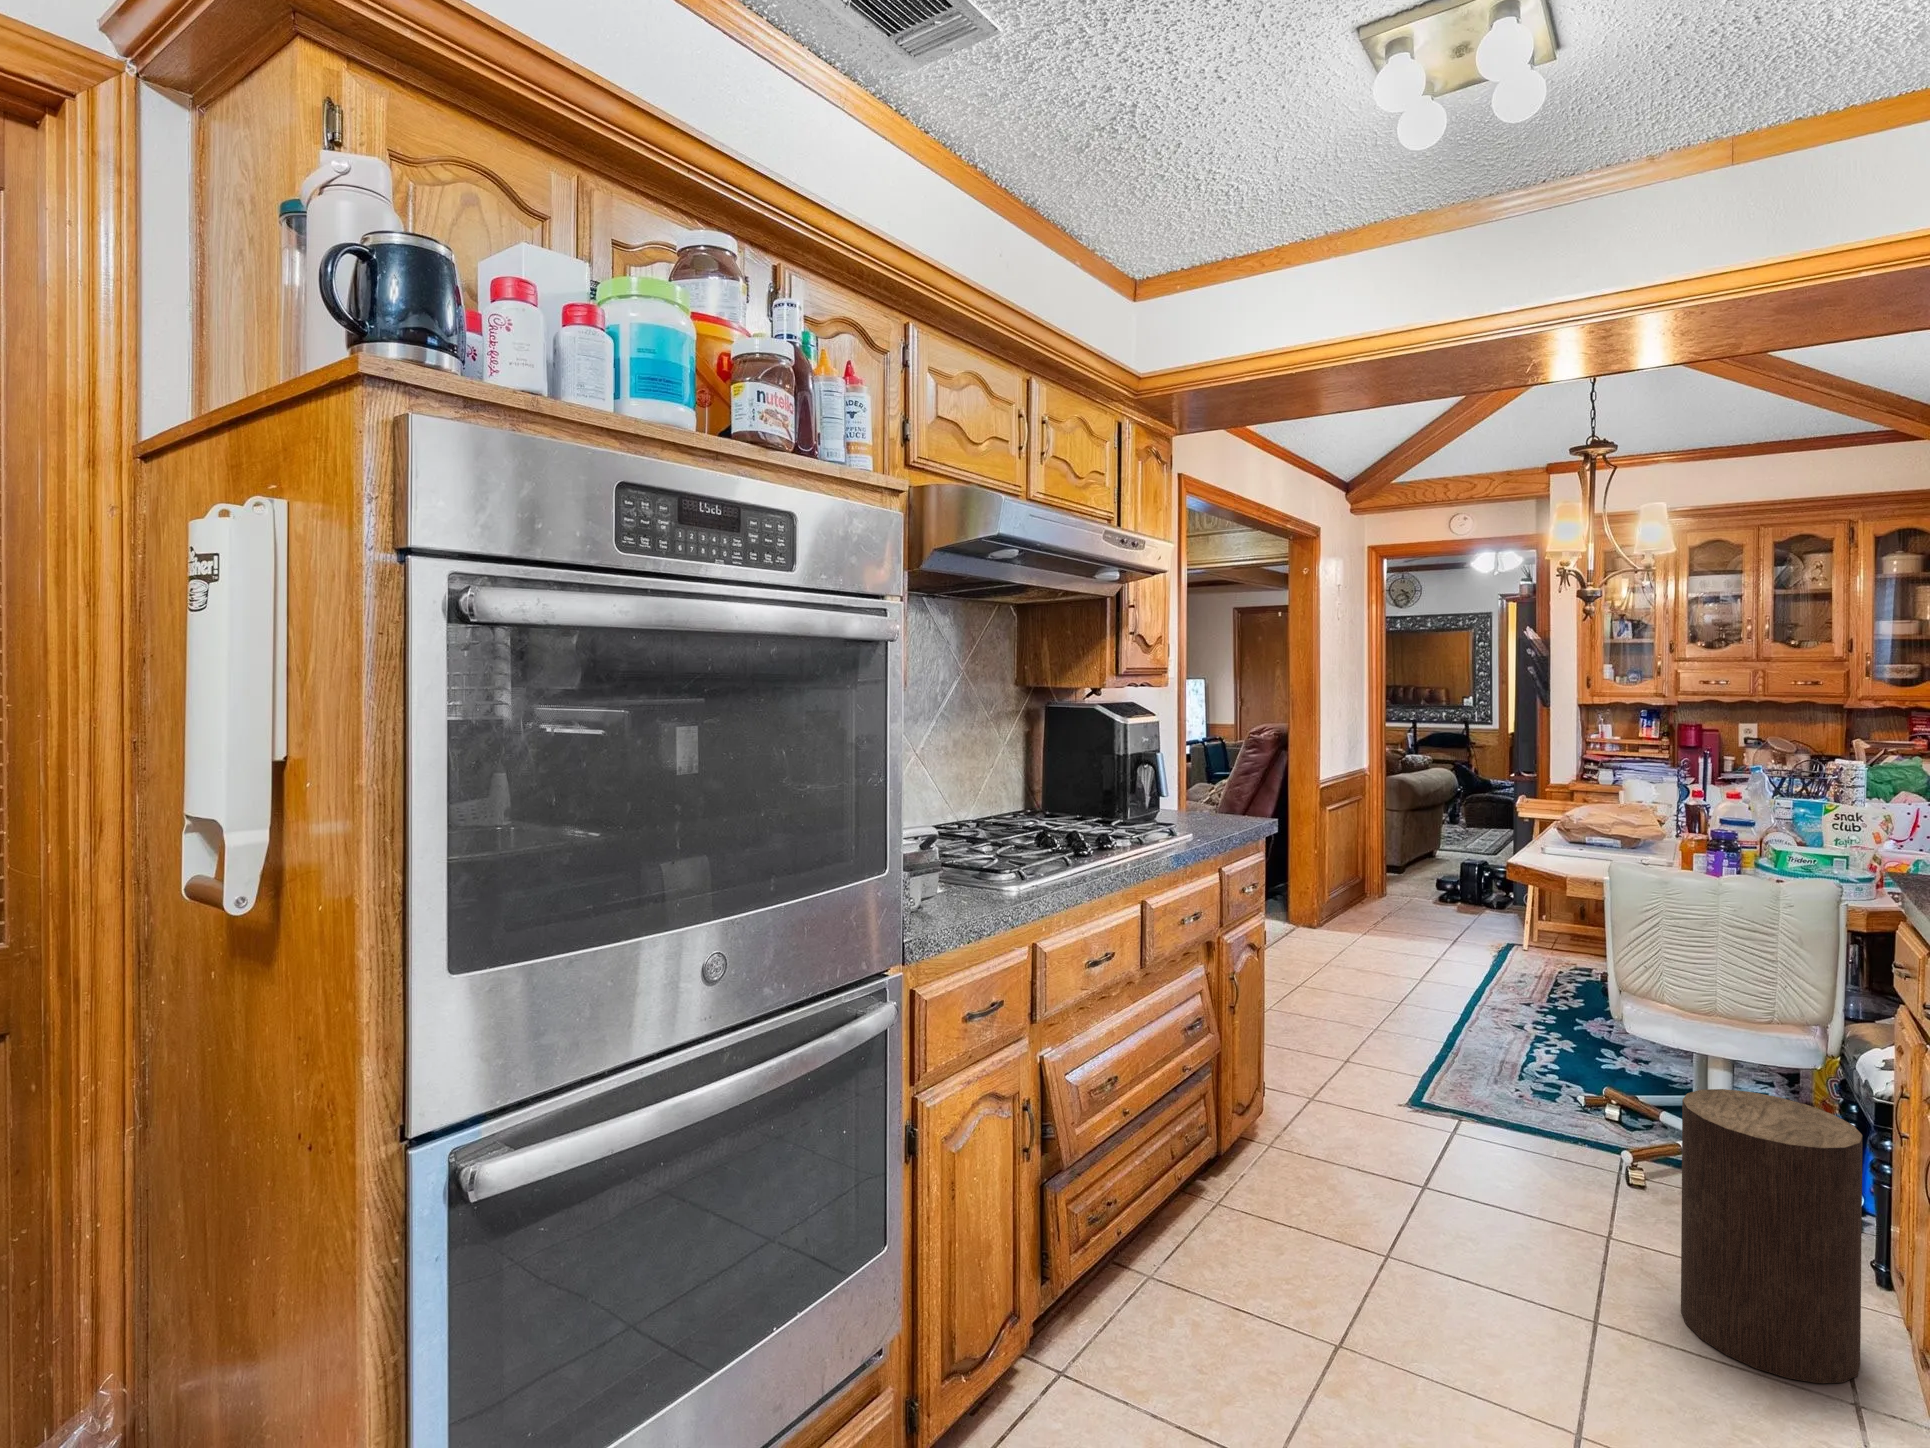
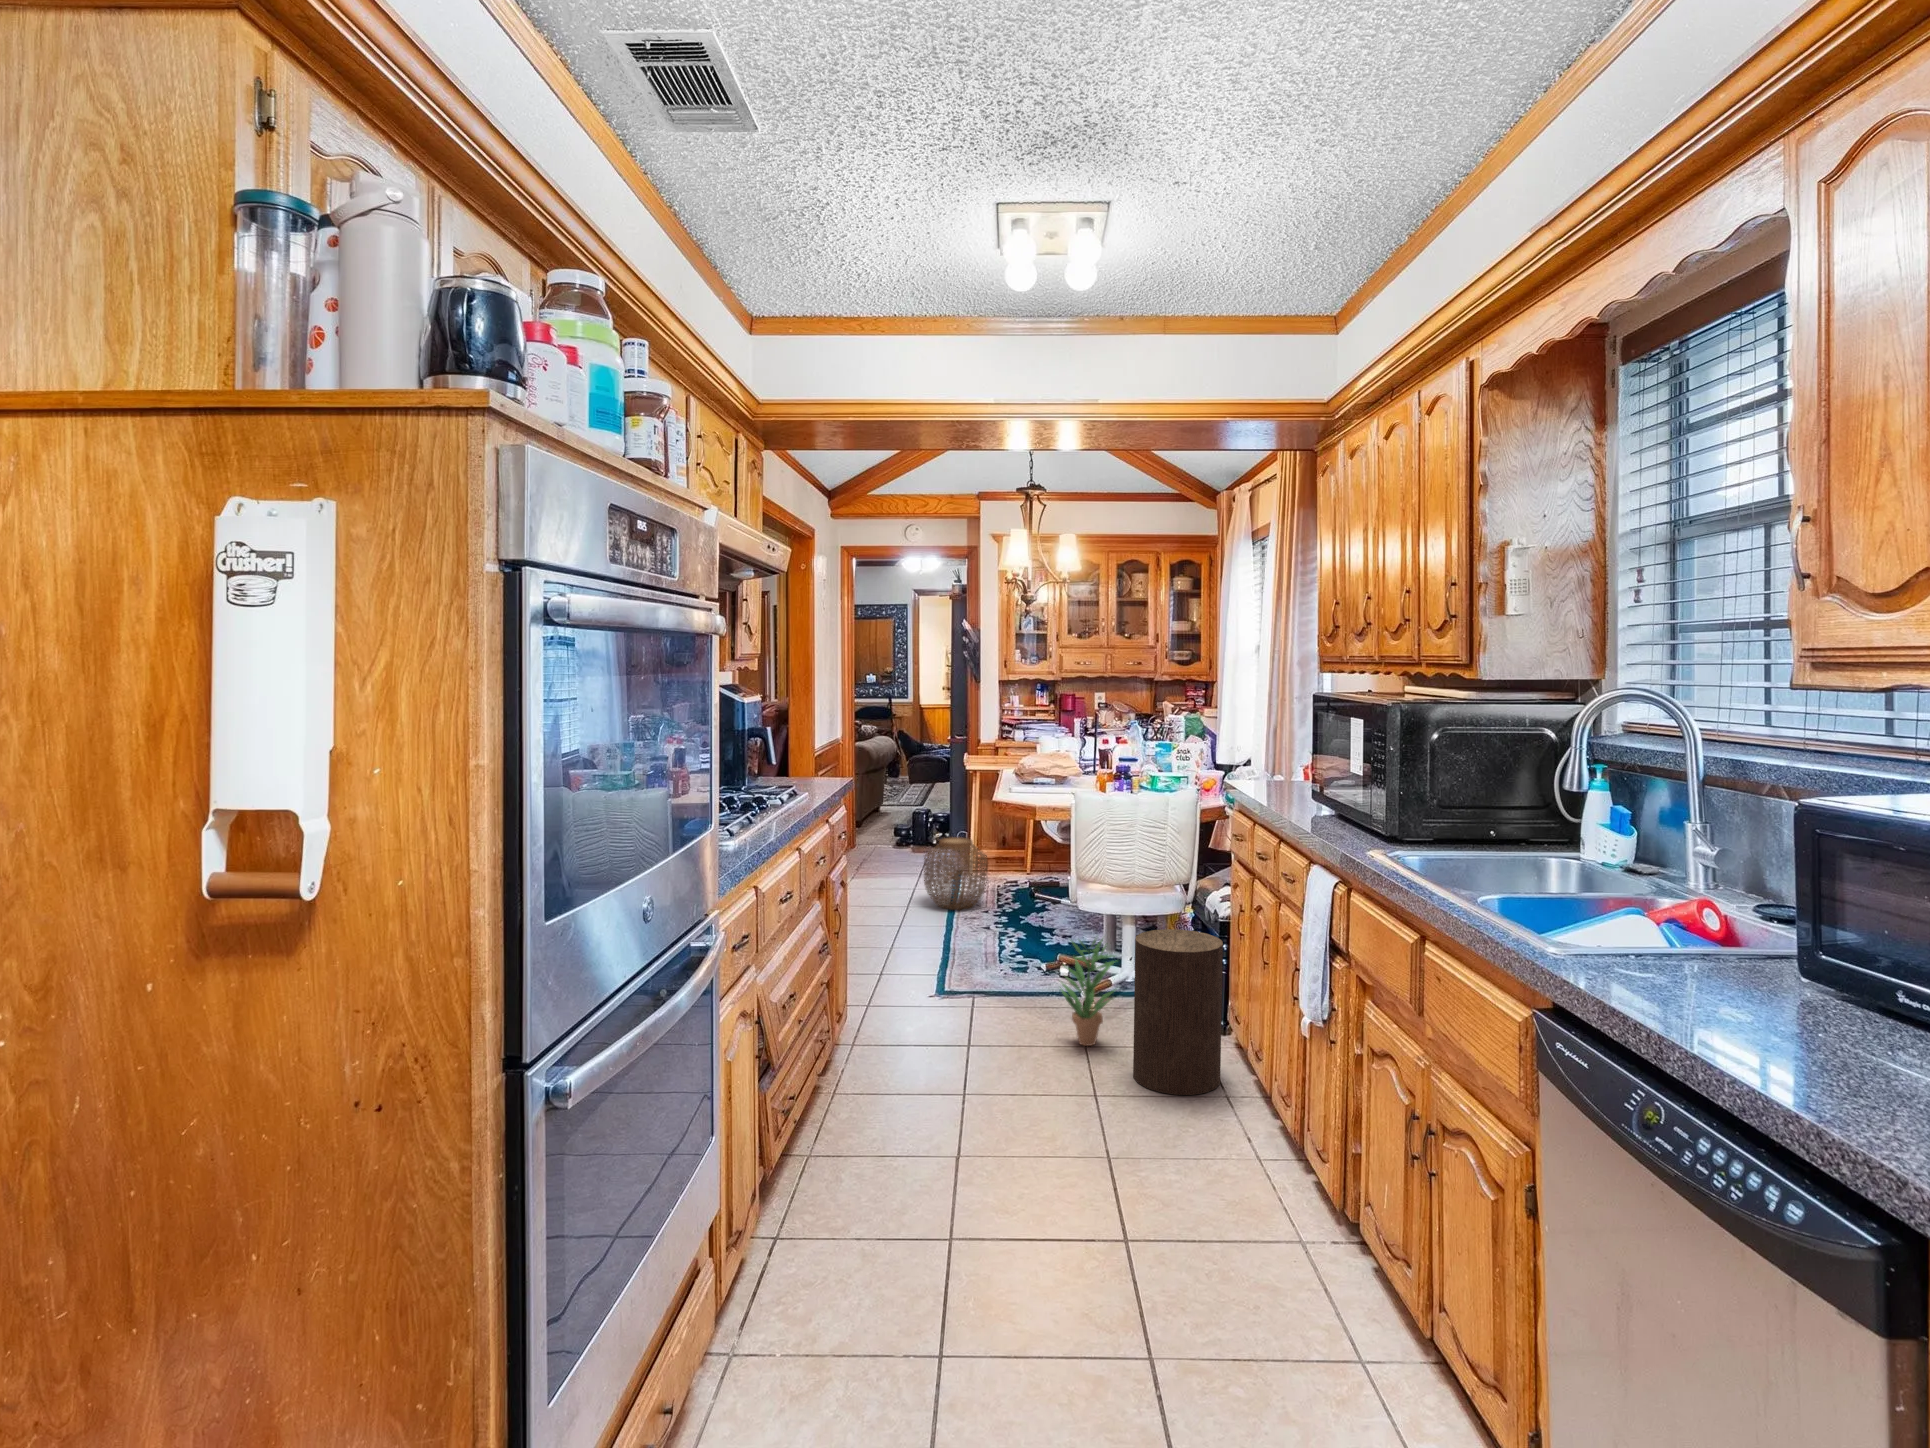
woven basket: none [1440,899,1532,993] -> present [924,837,987,910]
potted plant: none [1567,1070,1672,1237] -> present [1061,939,1116,1046]

